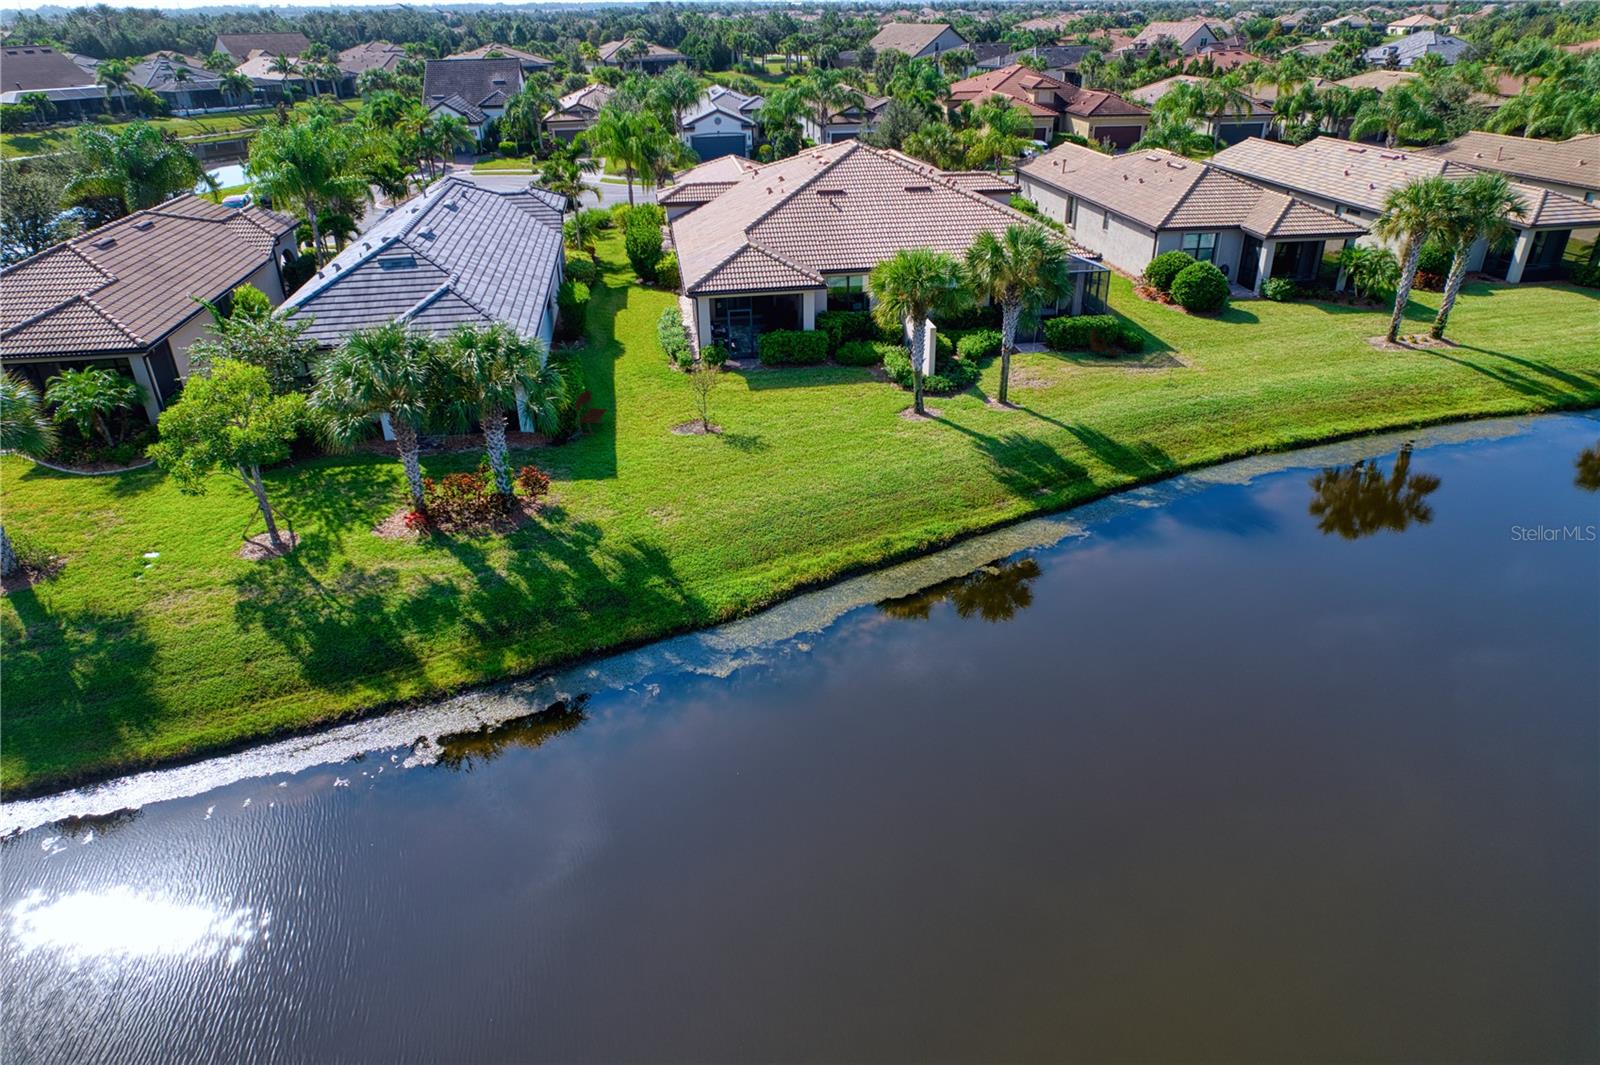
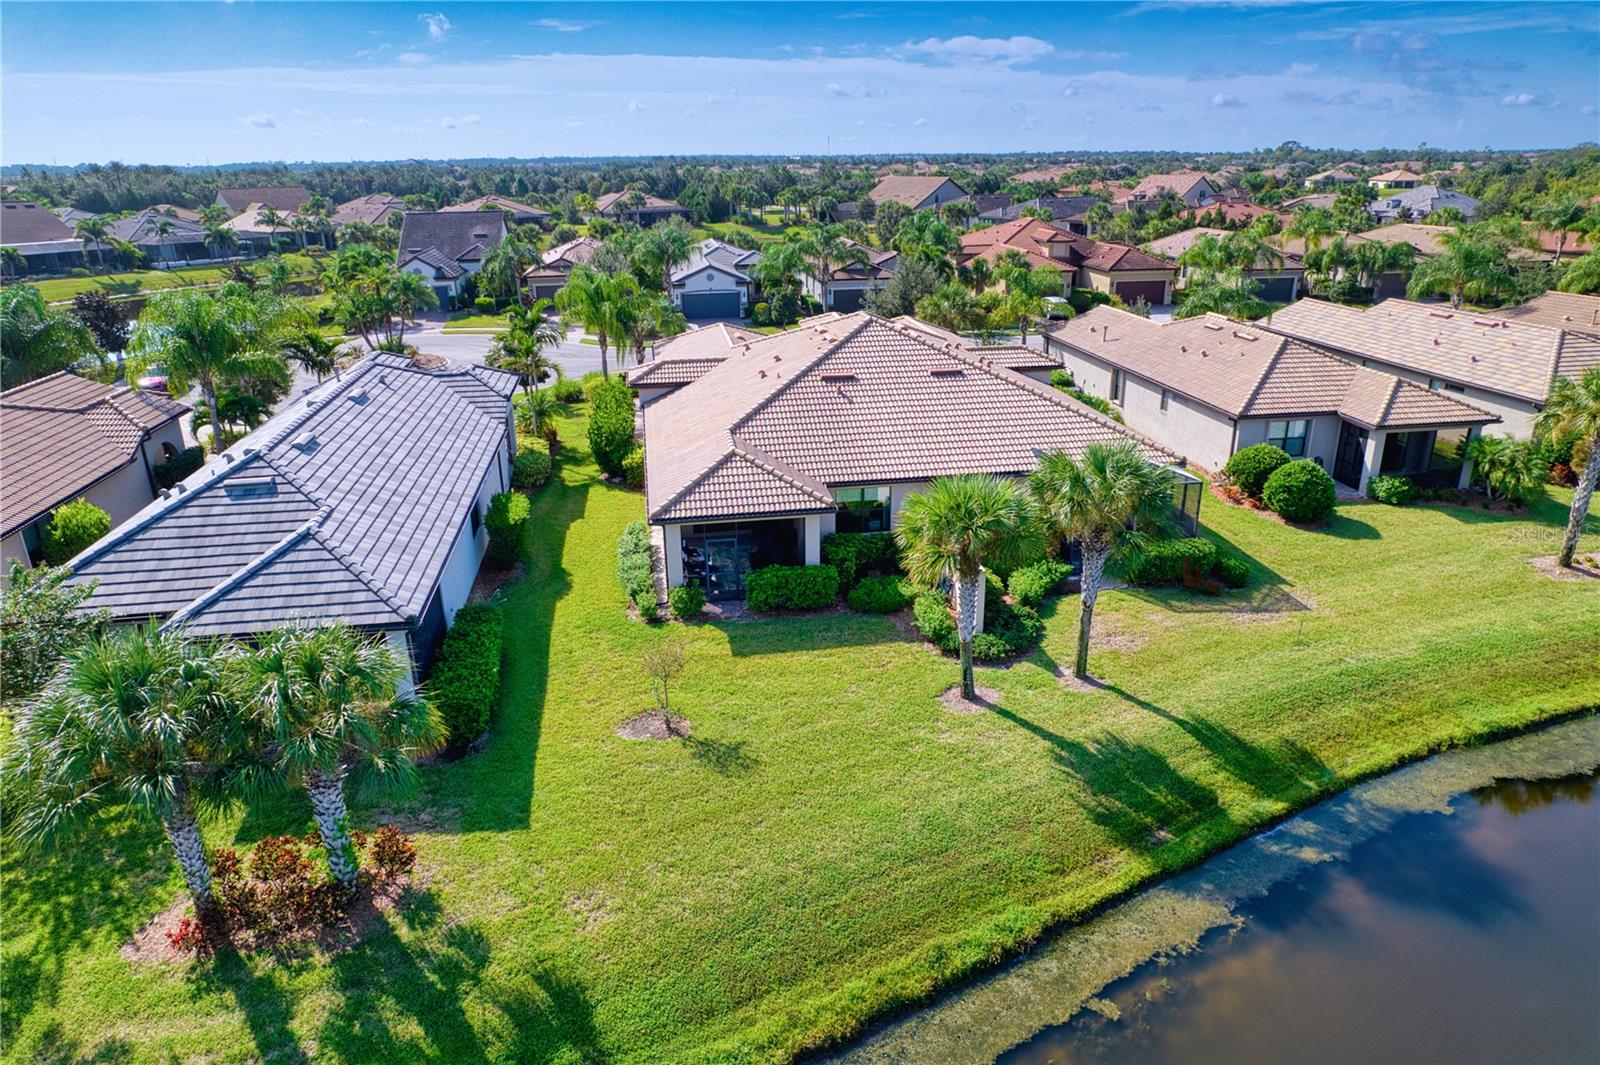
bench: present [576,390,607,435] -> none [479,673,527,742]

